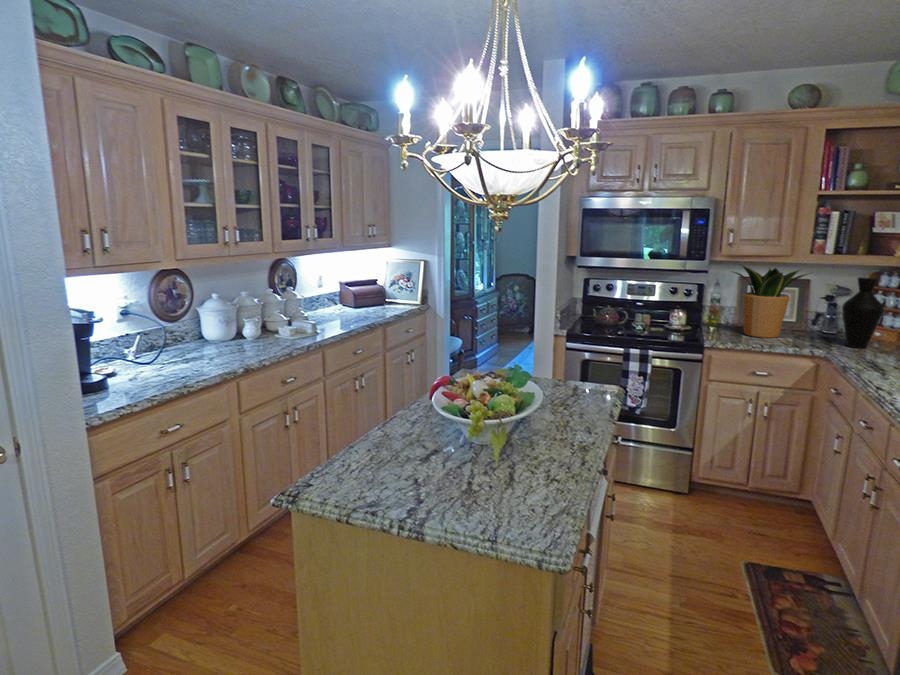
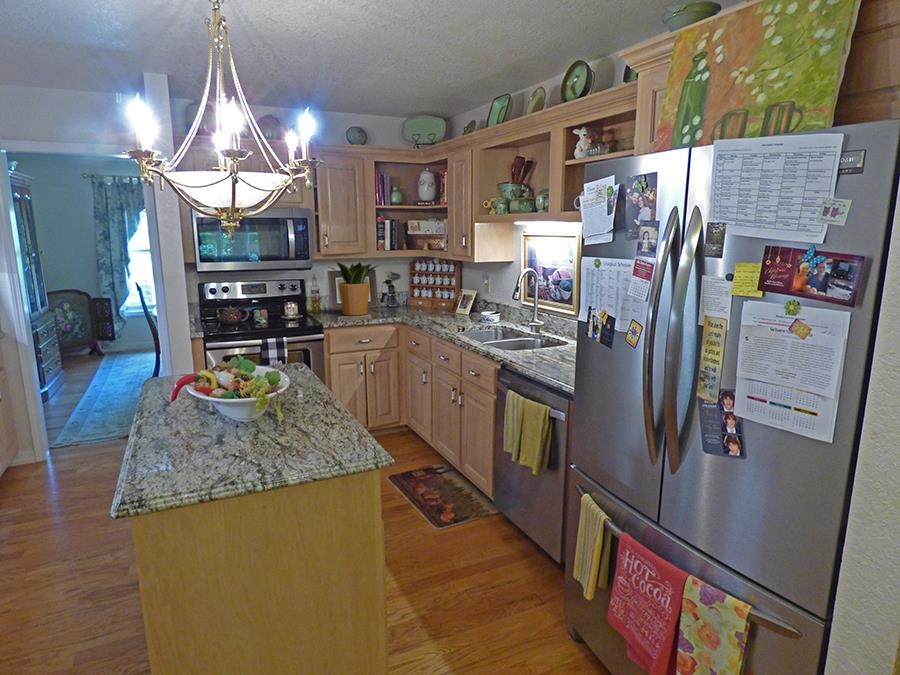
vase: present [842,277,884,348] -> none [404,265,427,313]

